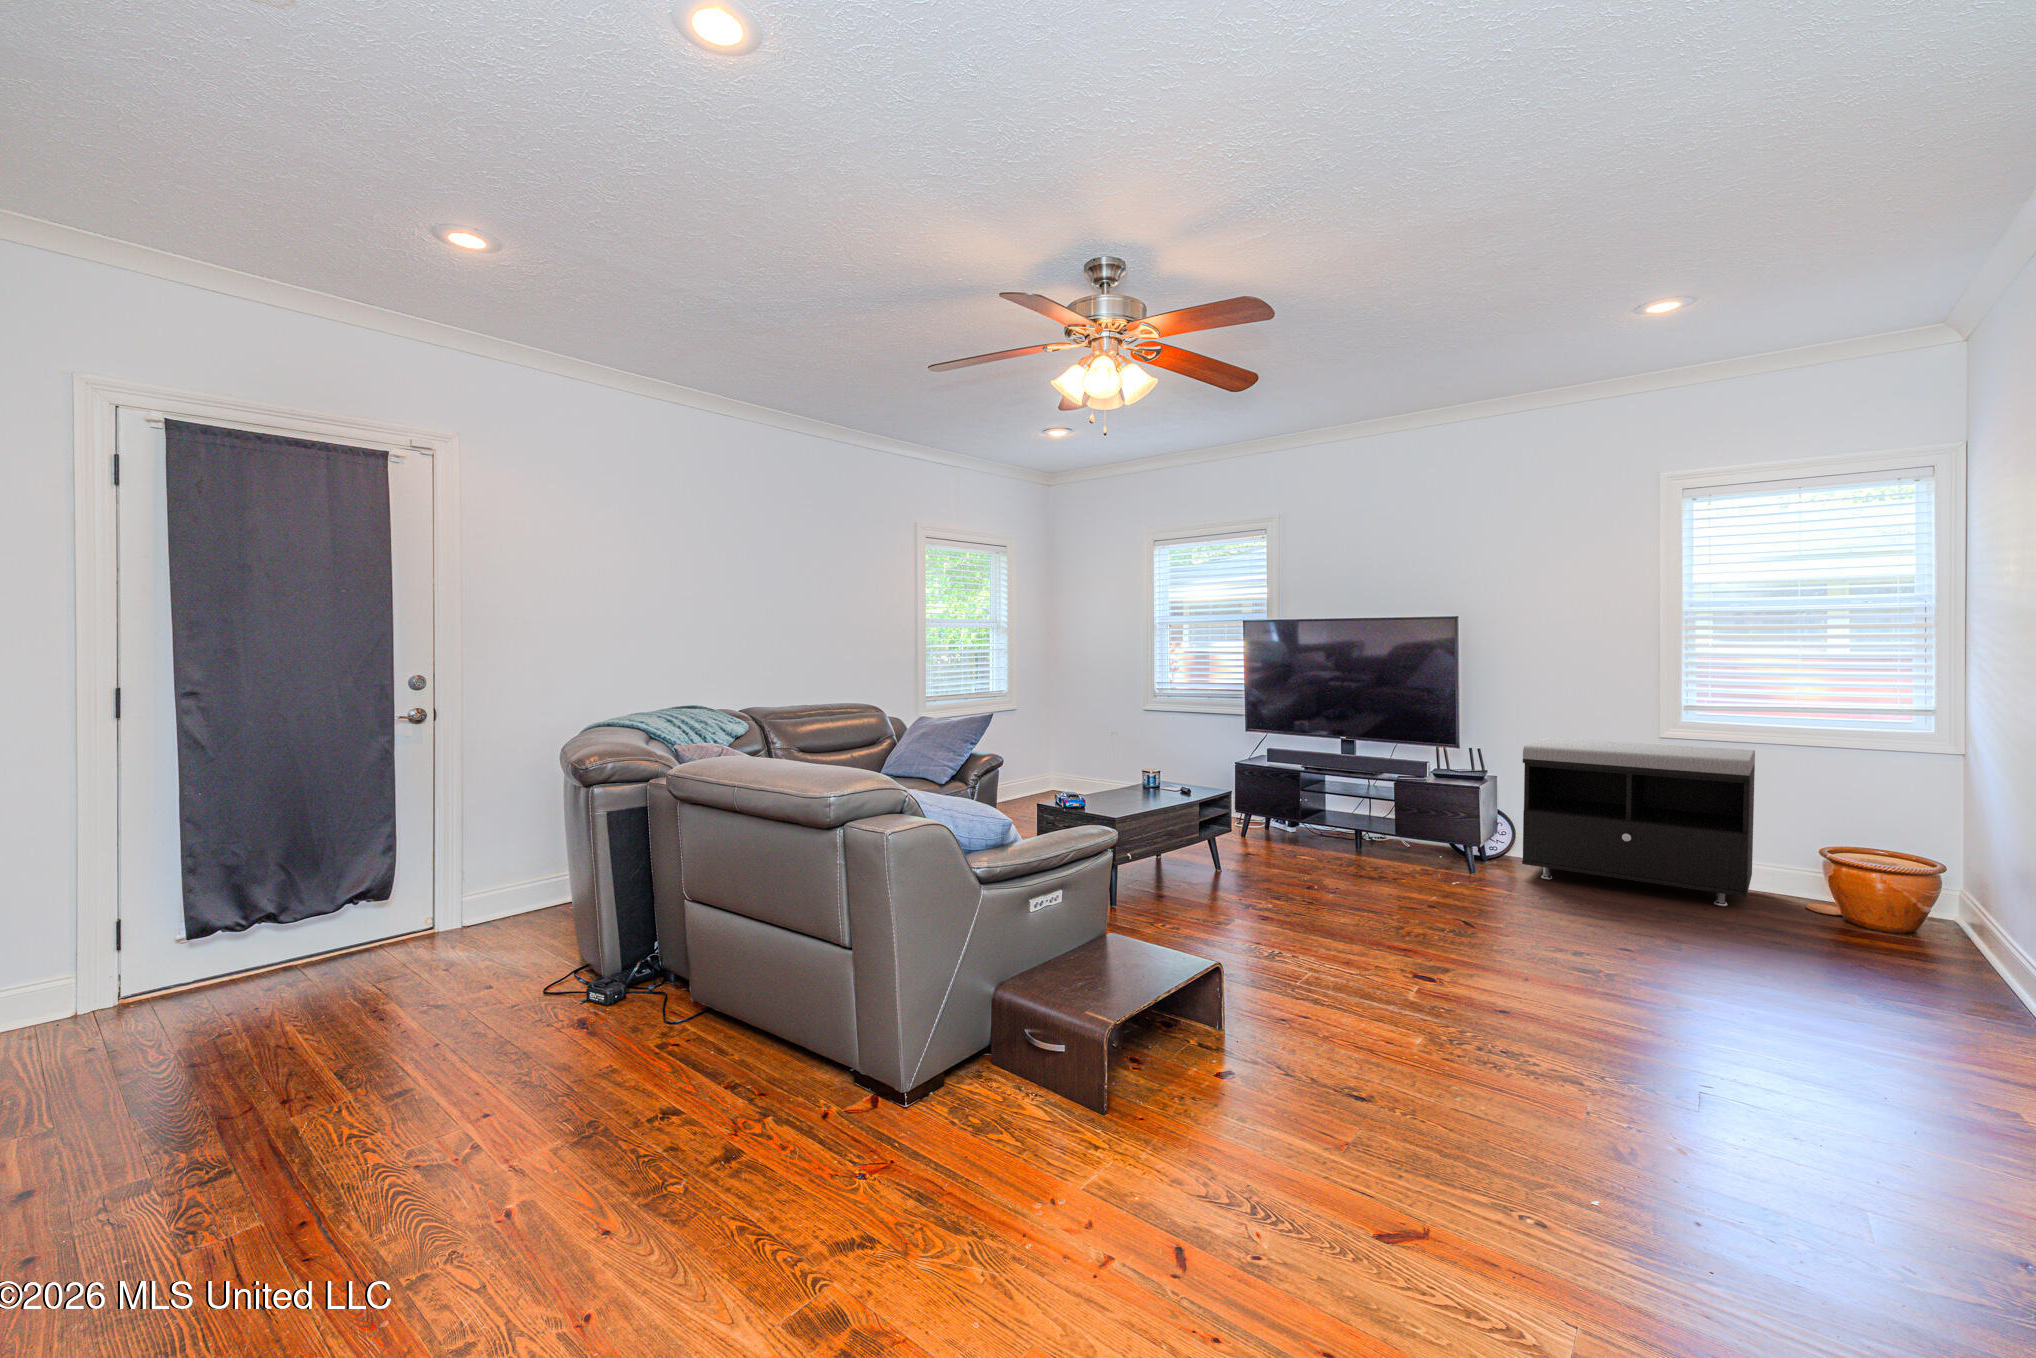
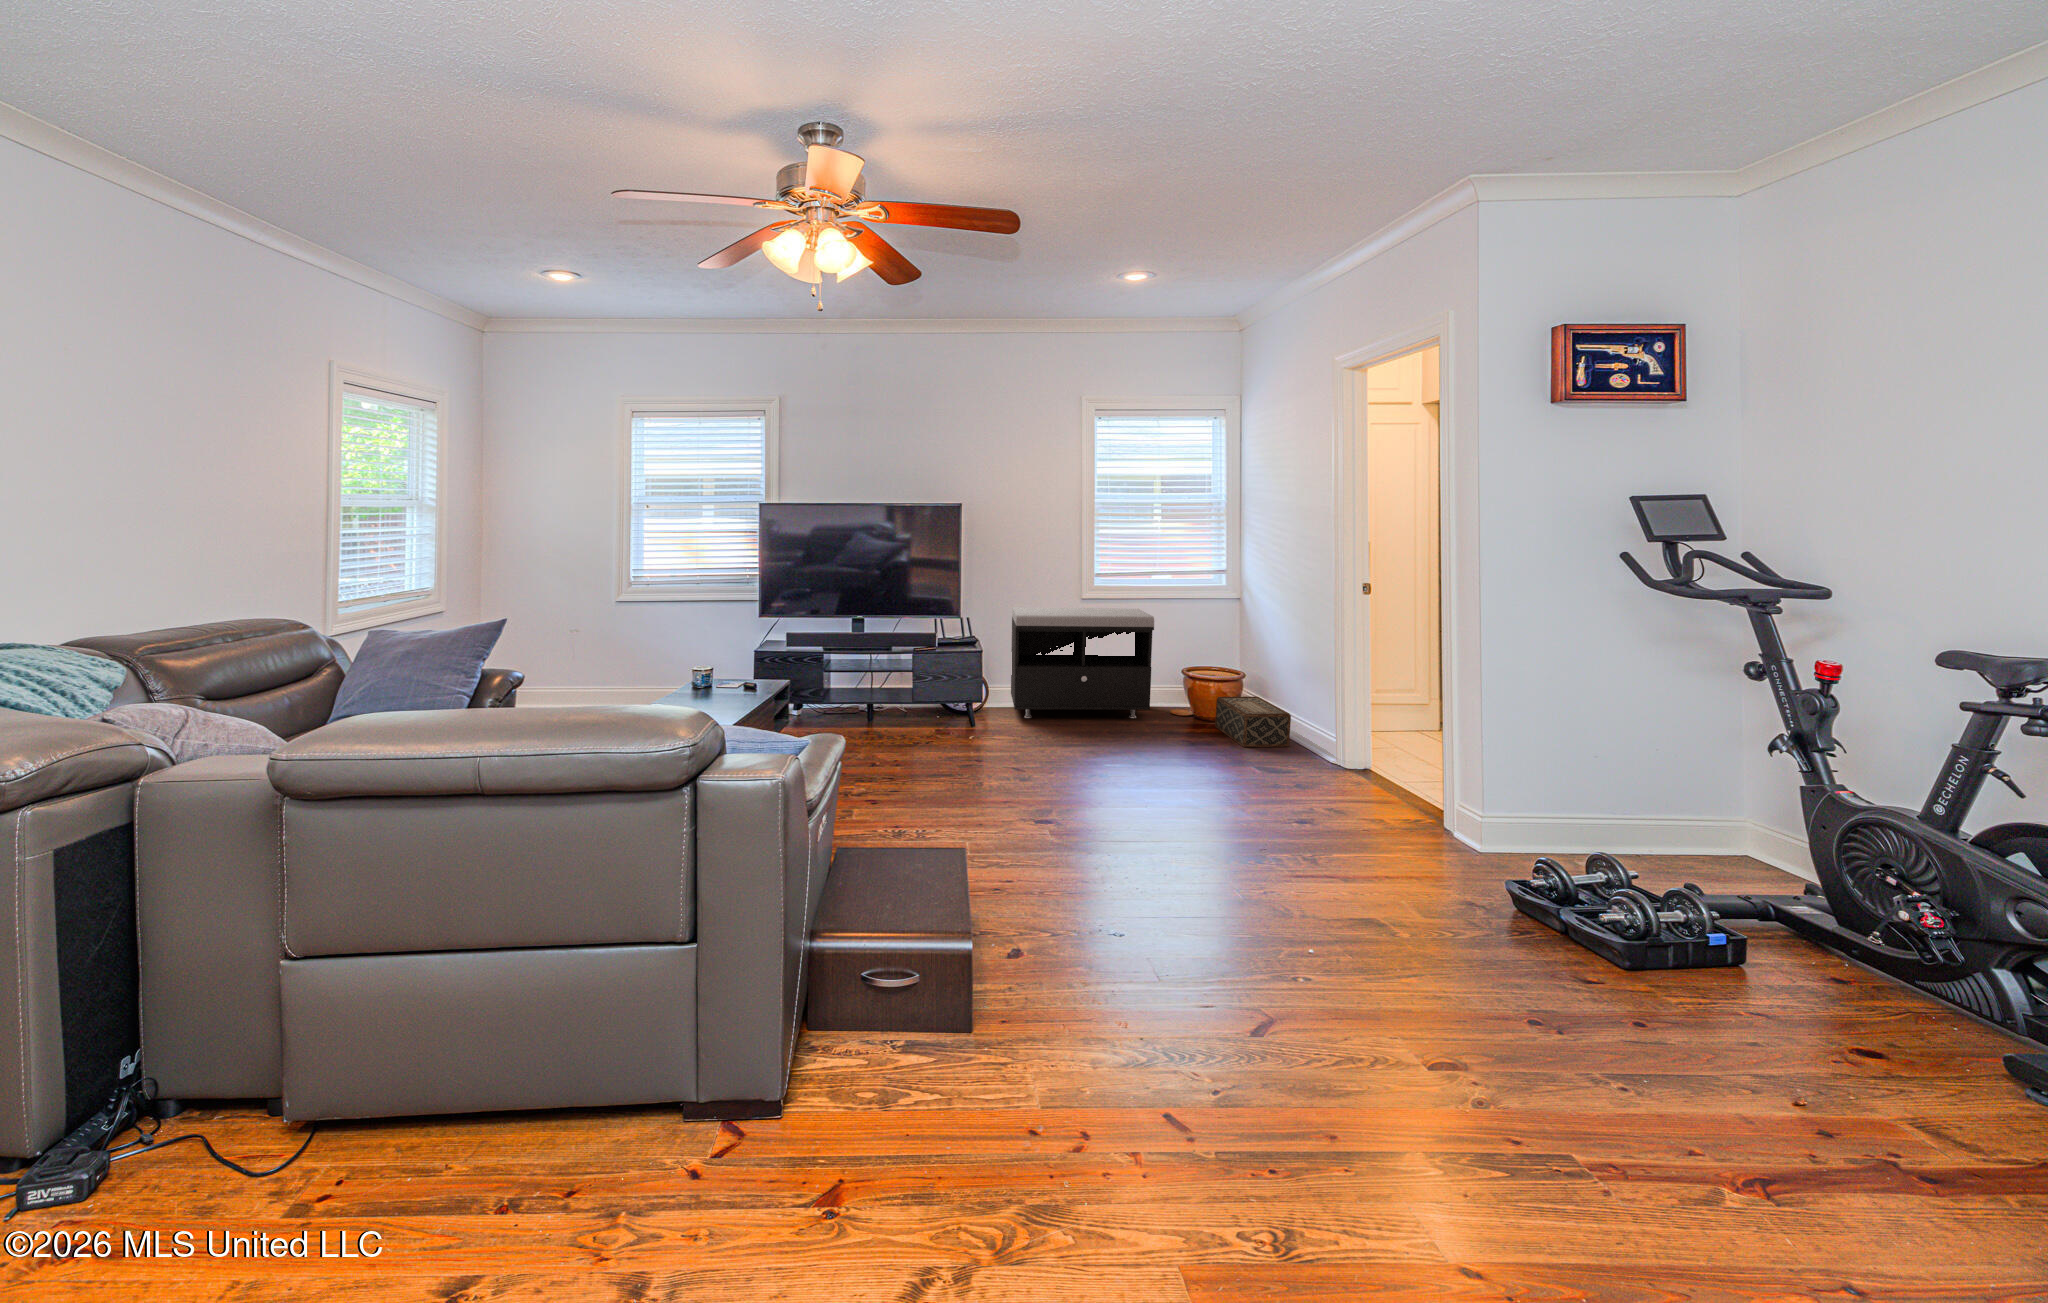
woven basket: none [1871,895,2003,998] -> present [1215,697,1291,747]

